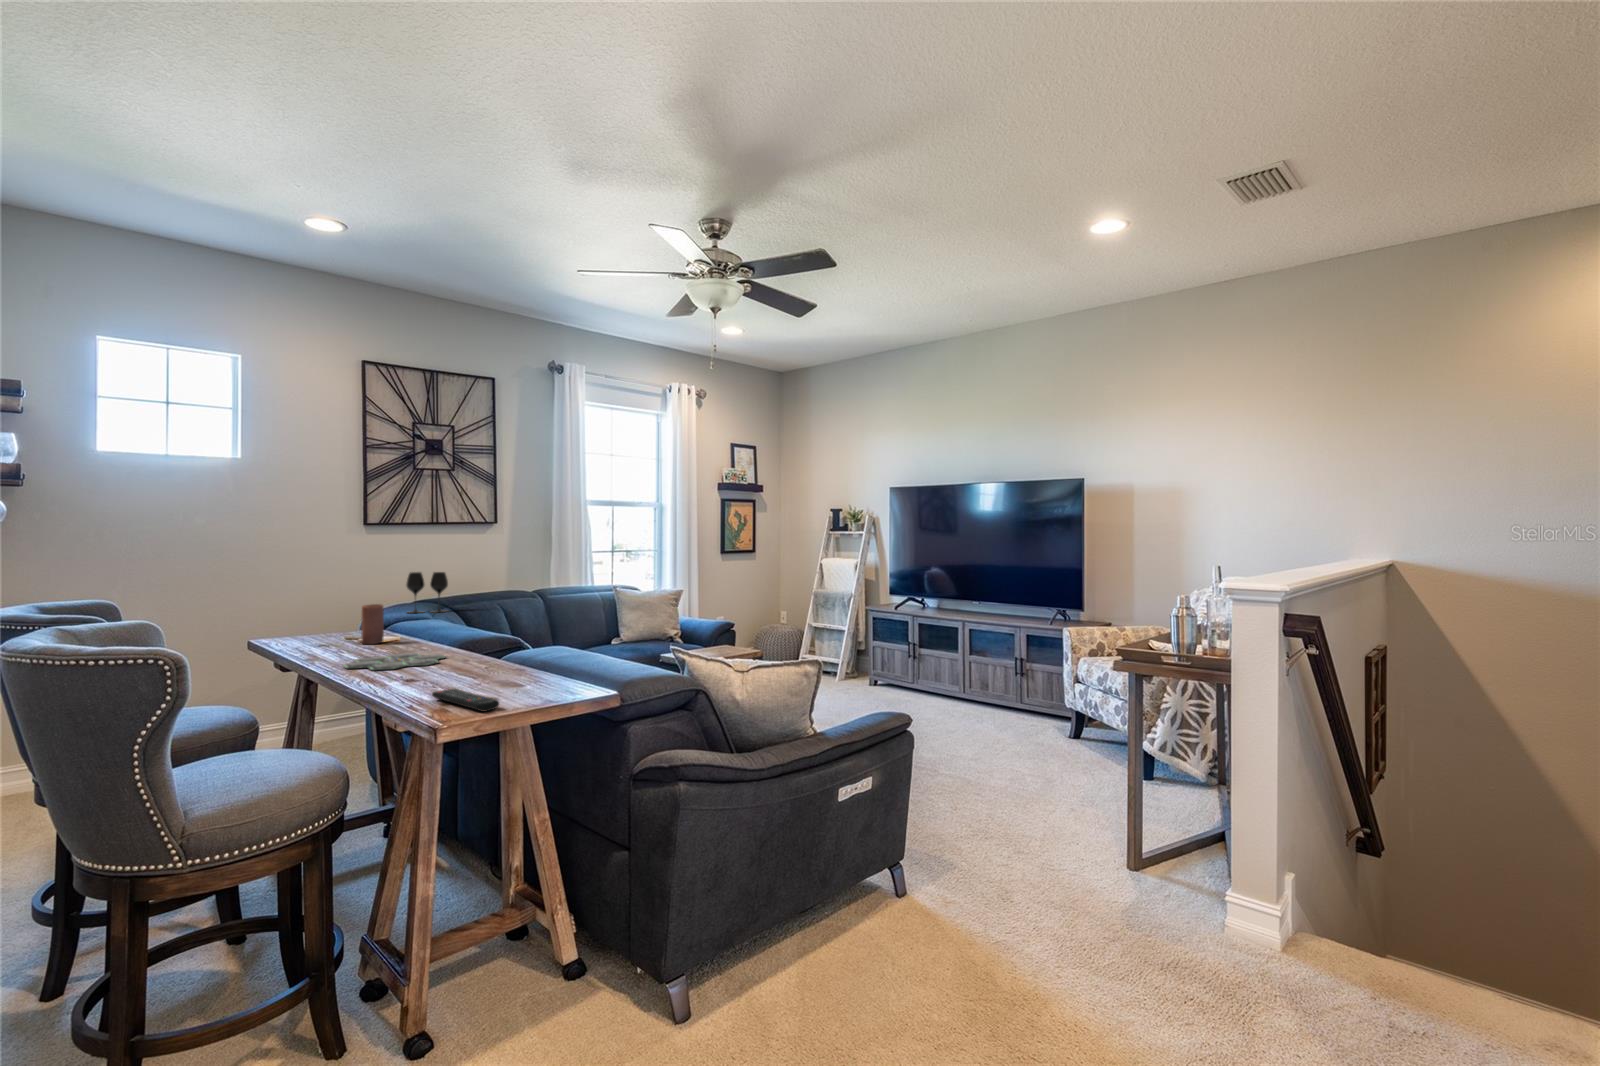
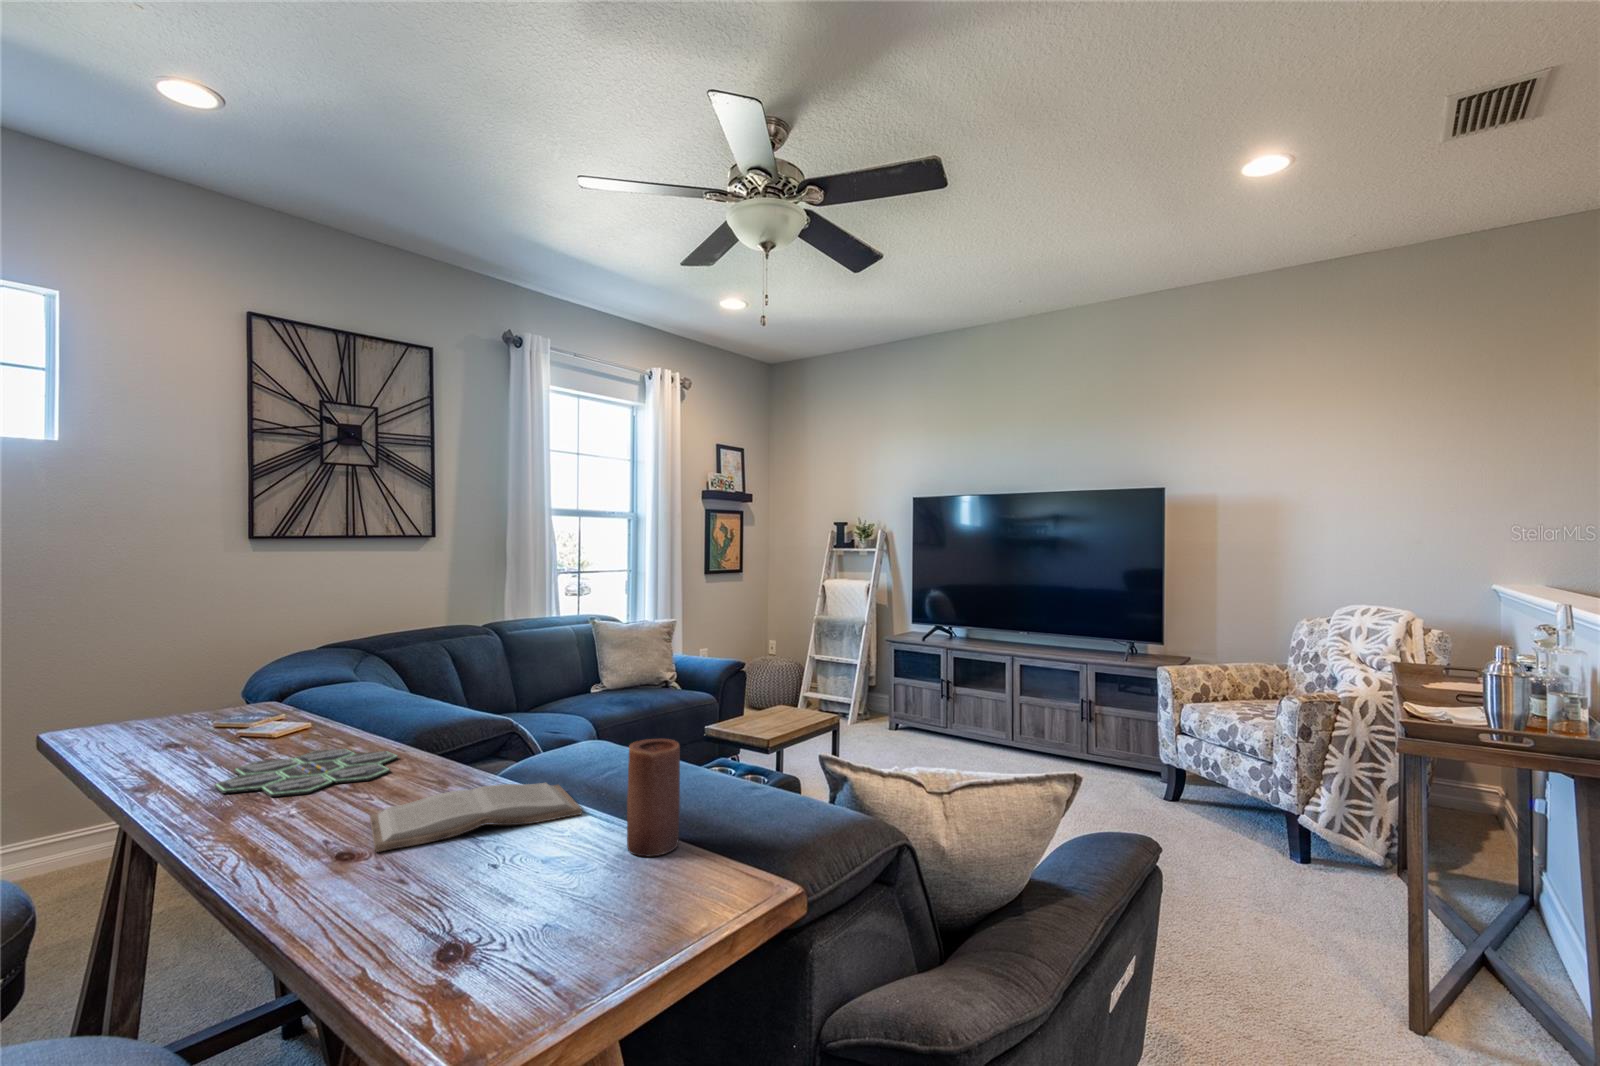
wine glass: present [406,572,448,613] -> none [311,603,373,661]
candle: present [361,604,384,644] -> present [627,739,680,856]
book: none [421,665,536,689] -> present [370,783,582,852]
remote control: present [432,689,499,712] -> none [406,862,562,936]

